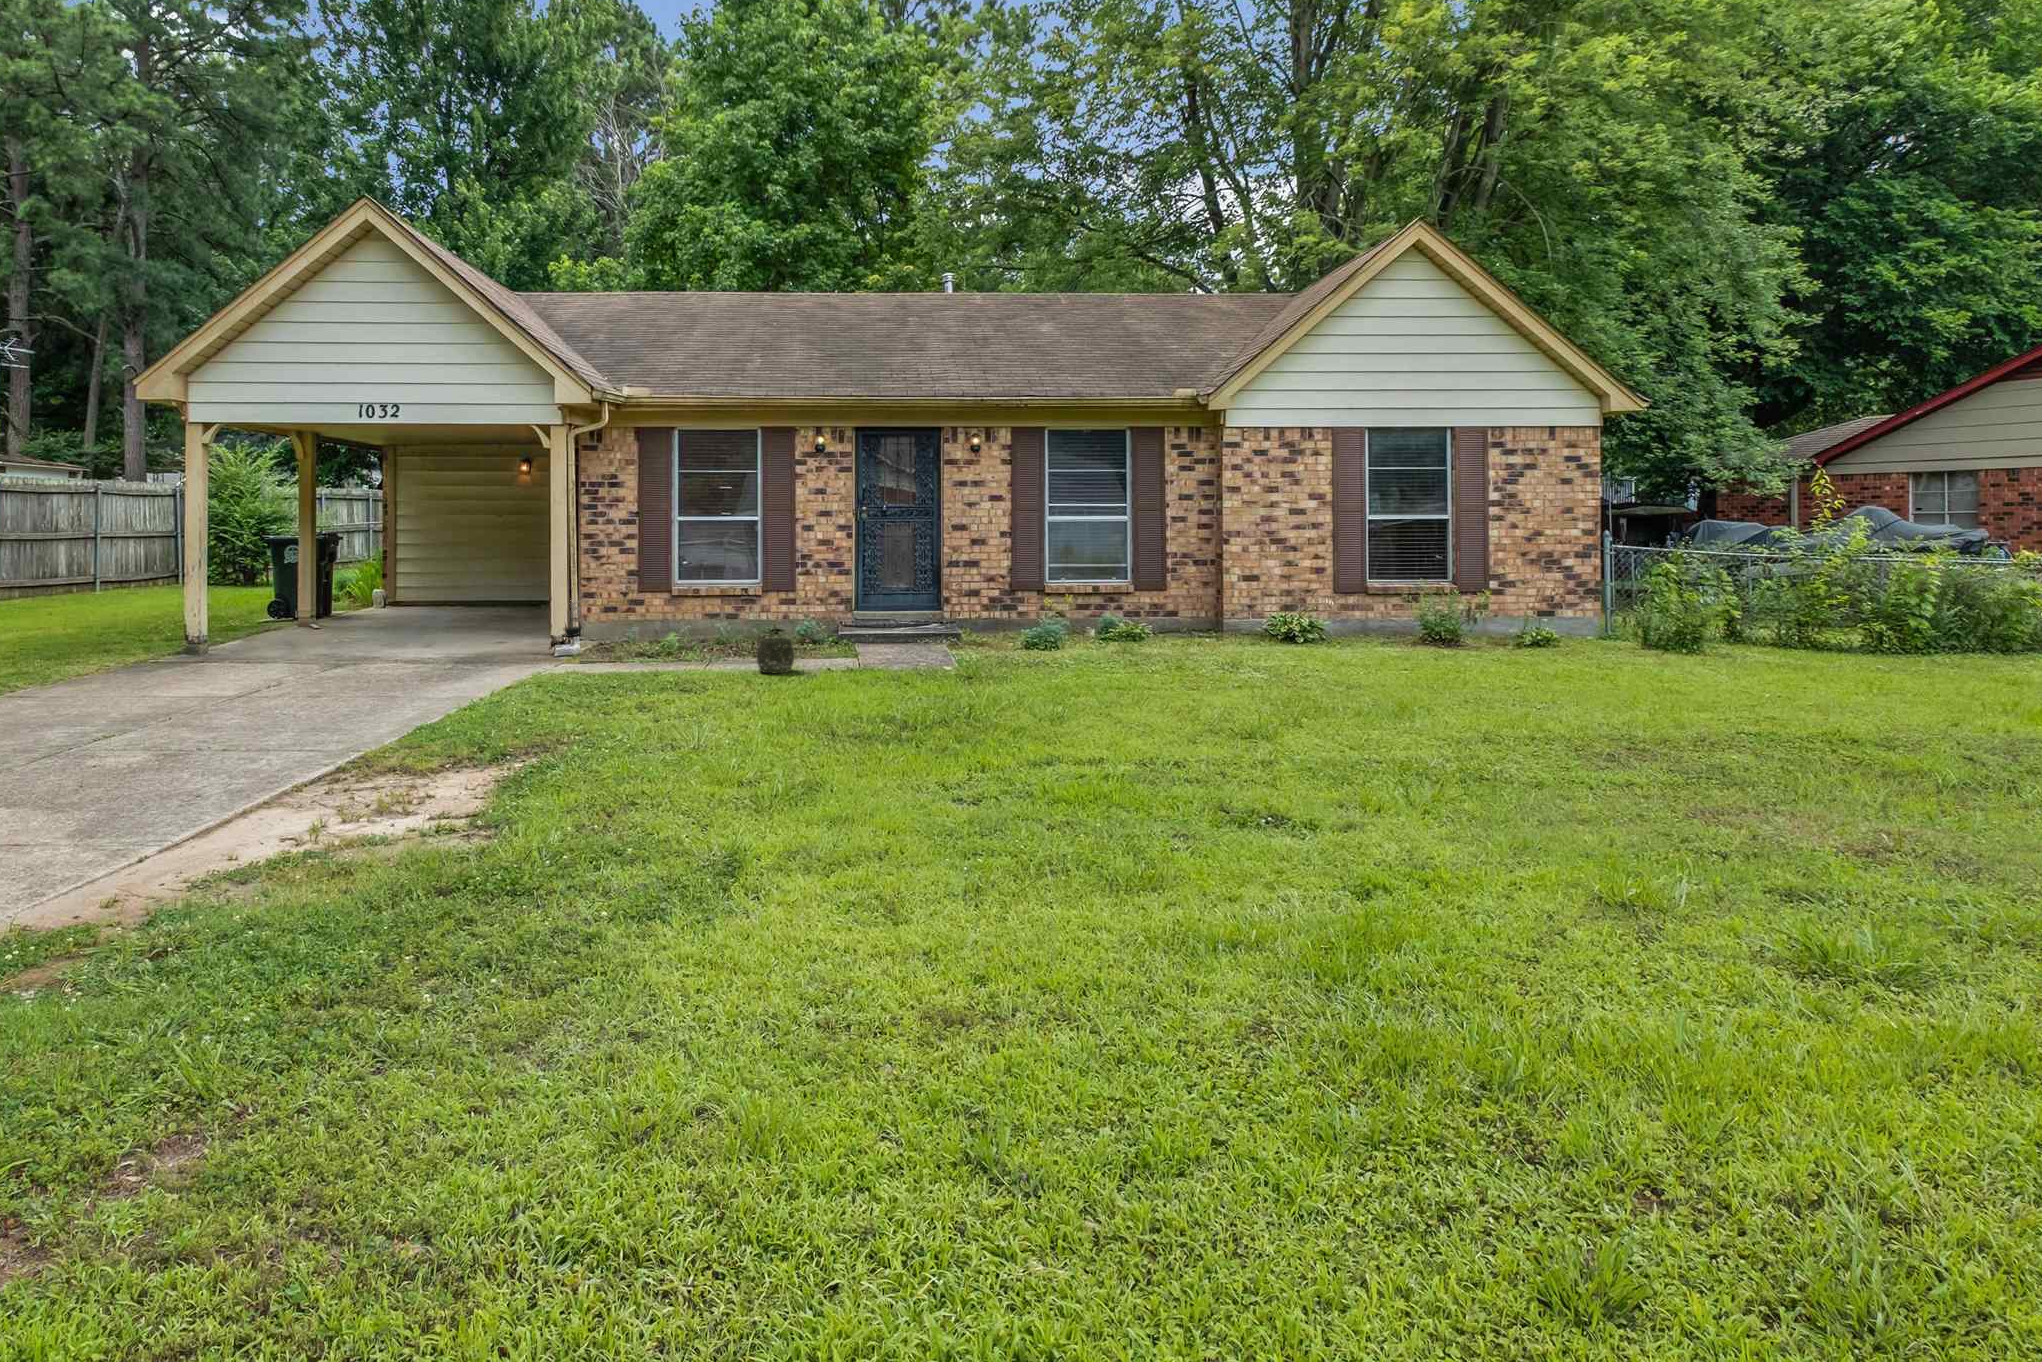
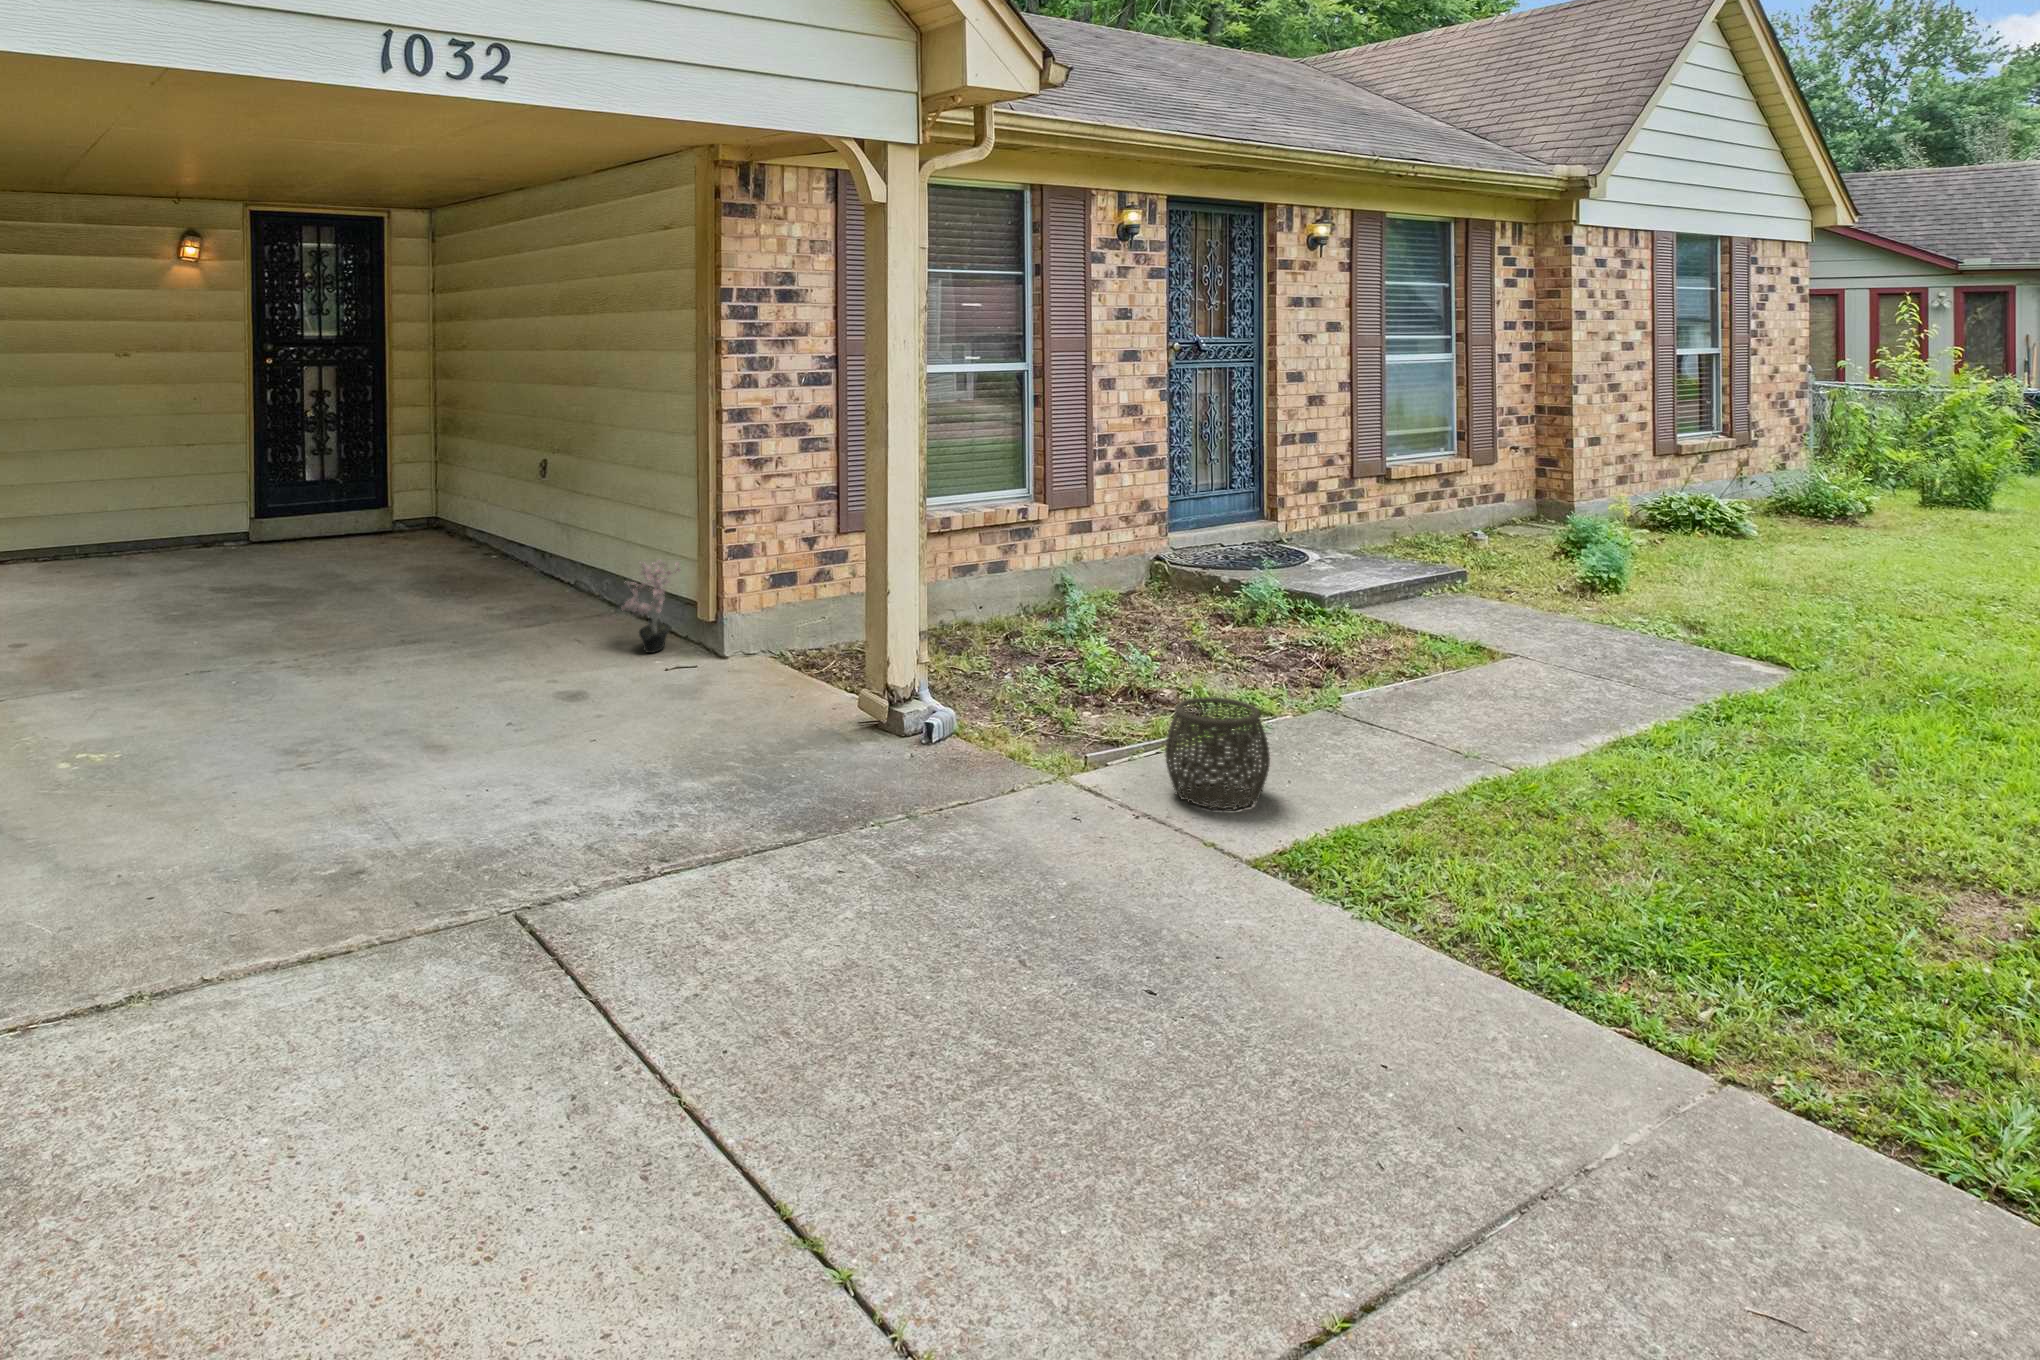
woven basket: present [757,638,794,673] -> present [1165,698,1270,809]

